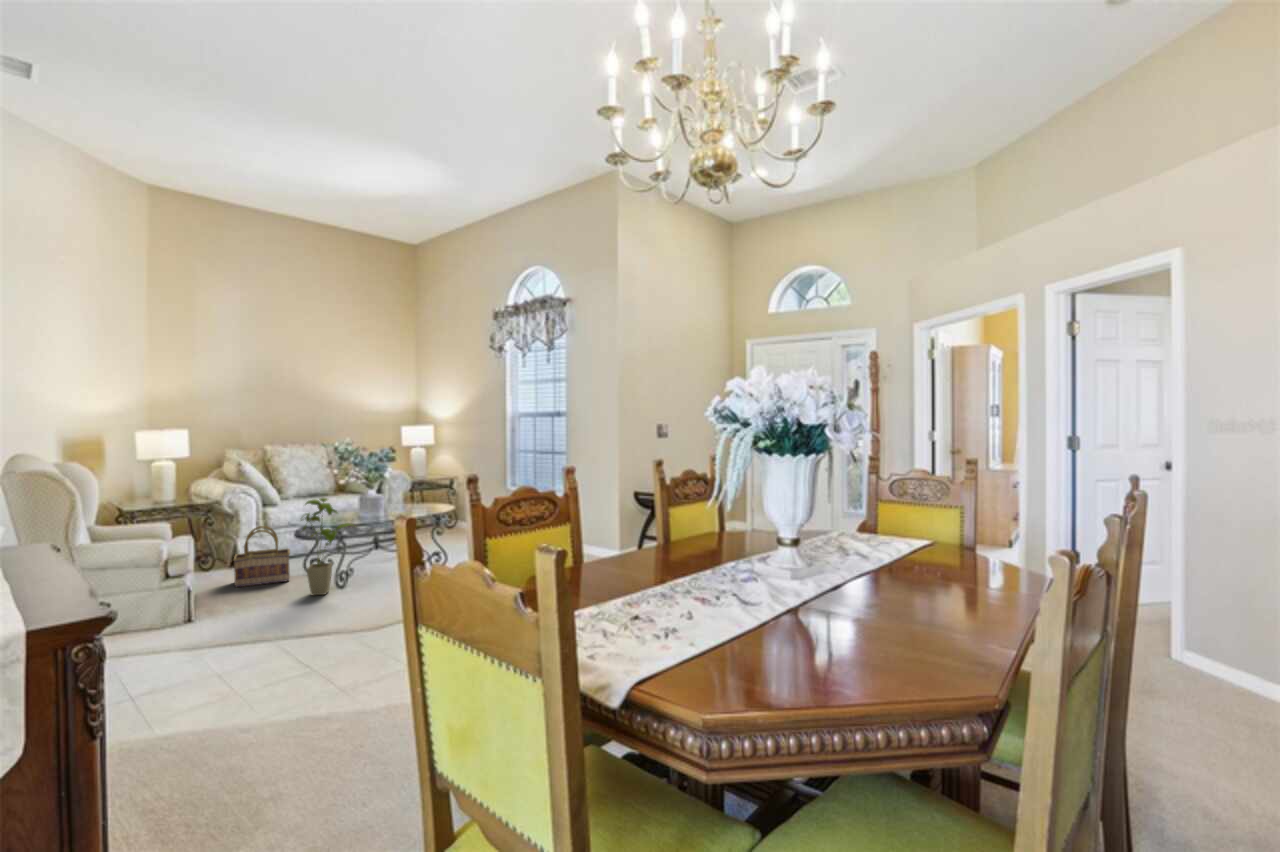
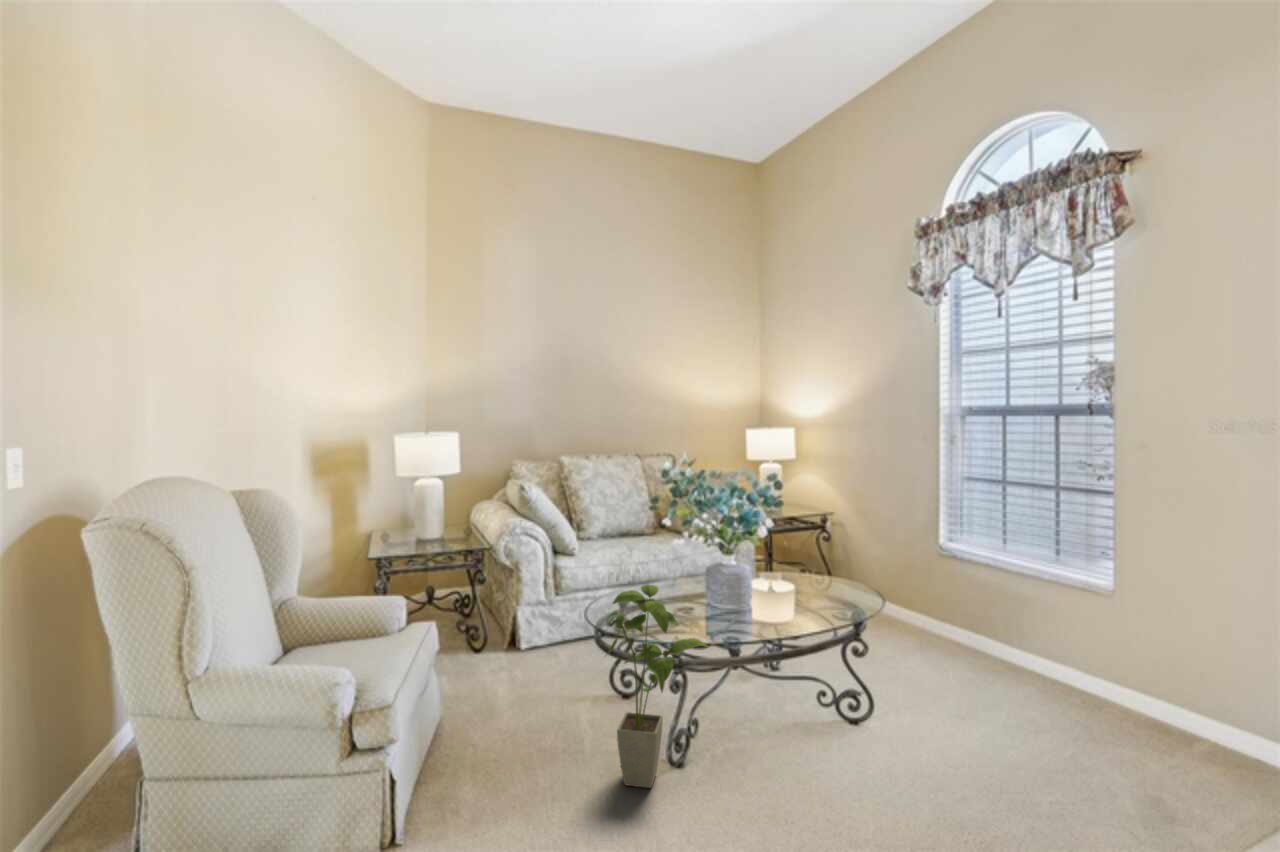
basket: present [234,526,290,587] -> none [500,606,589,719]

